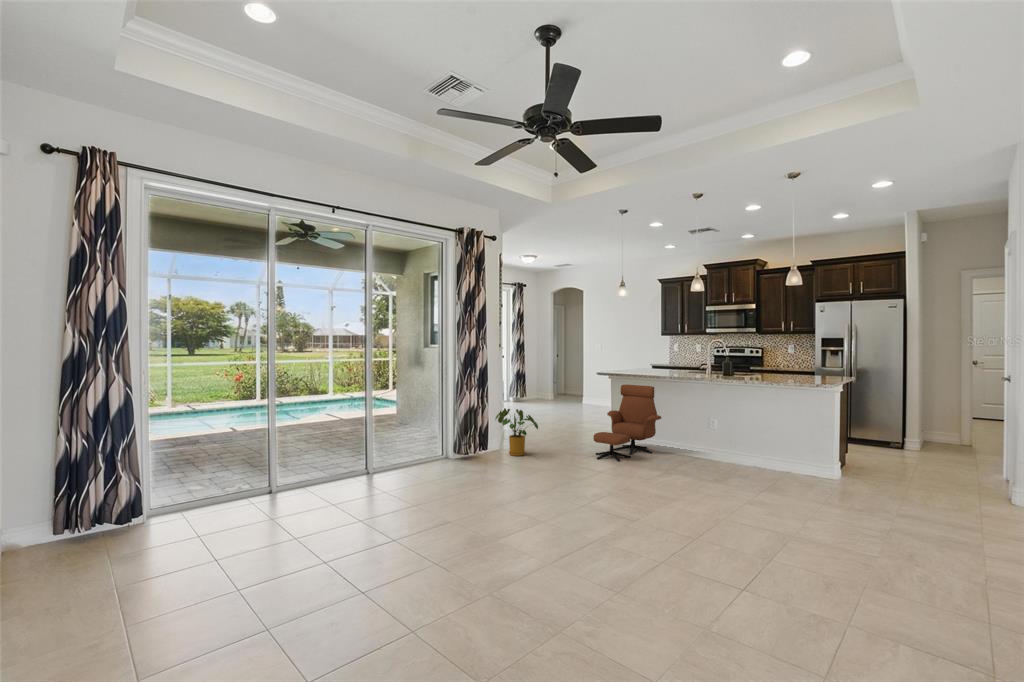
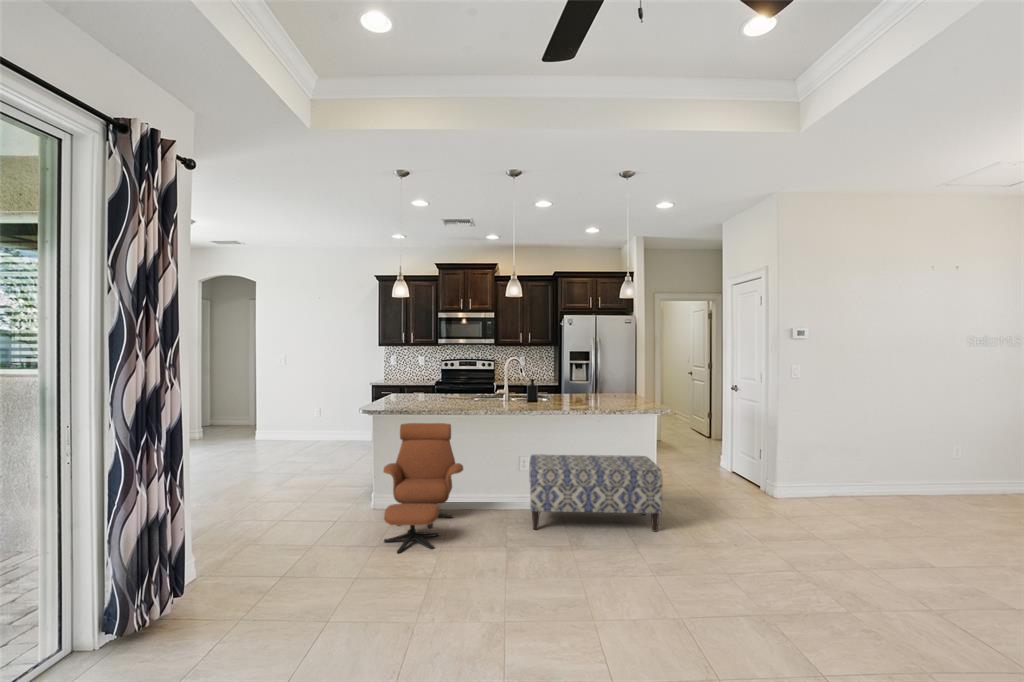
house plant: present [495,408,538,456] -> none [200,497,296,591]
bench: none [695,416,819,486] -> present [529,455,662,532]

